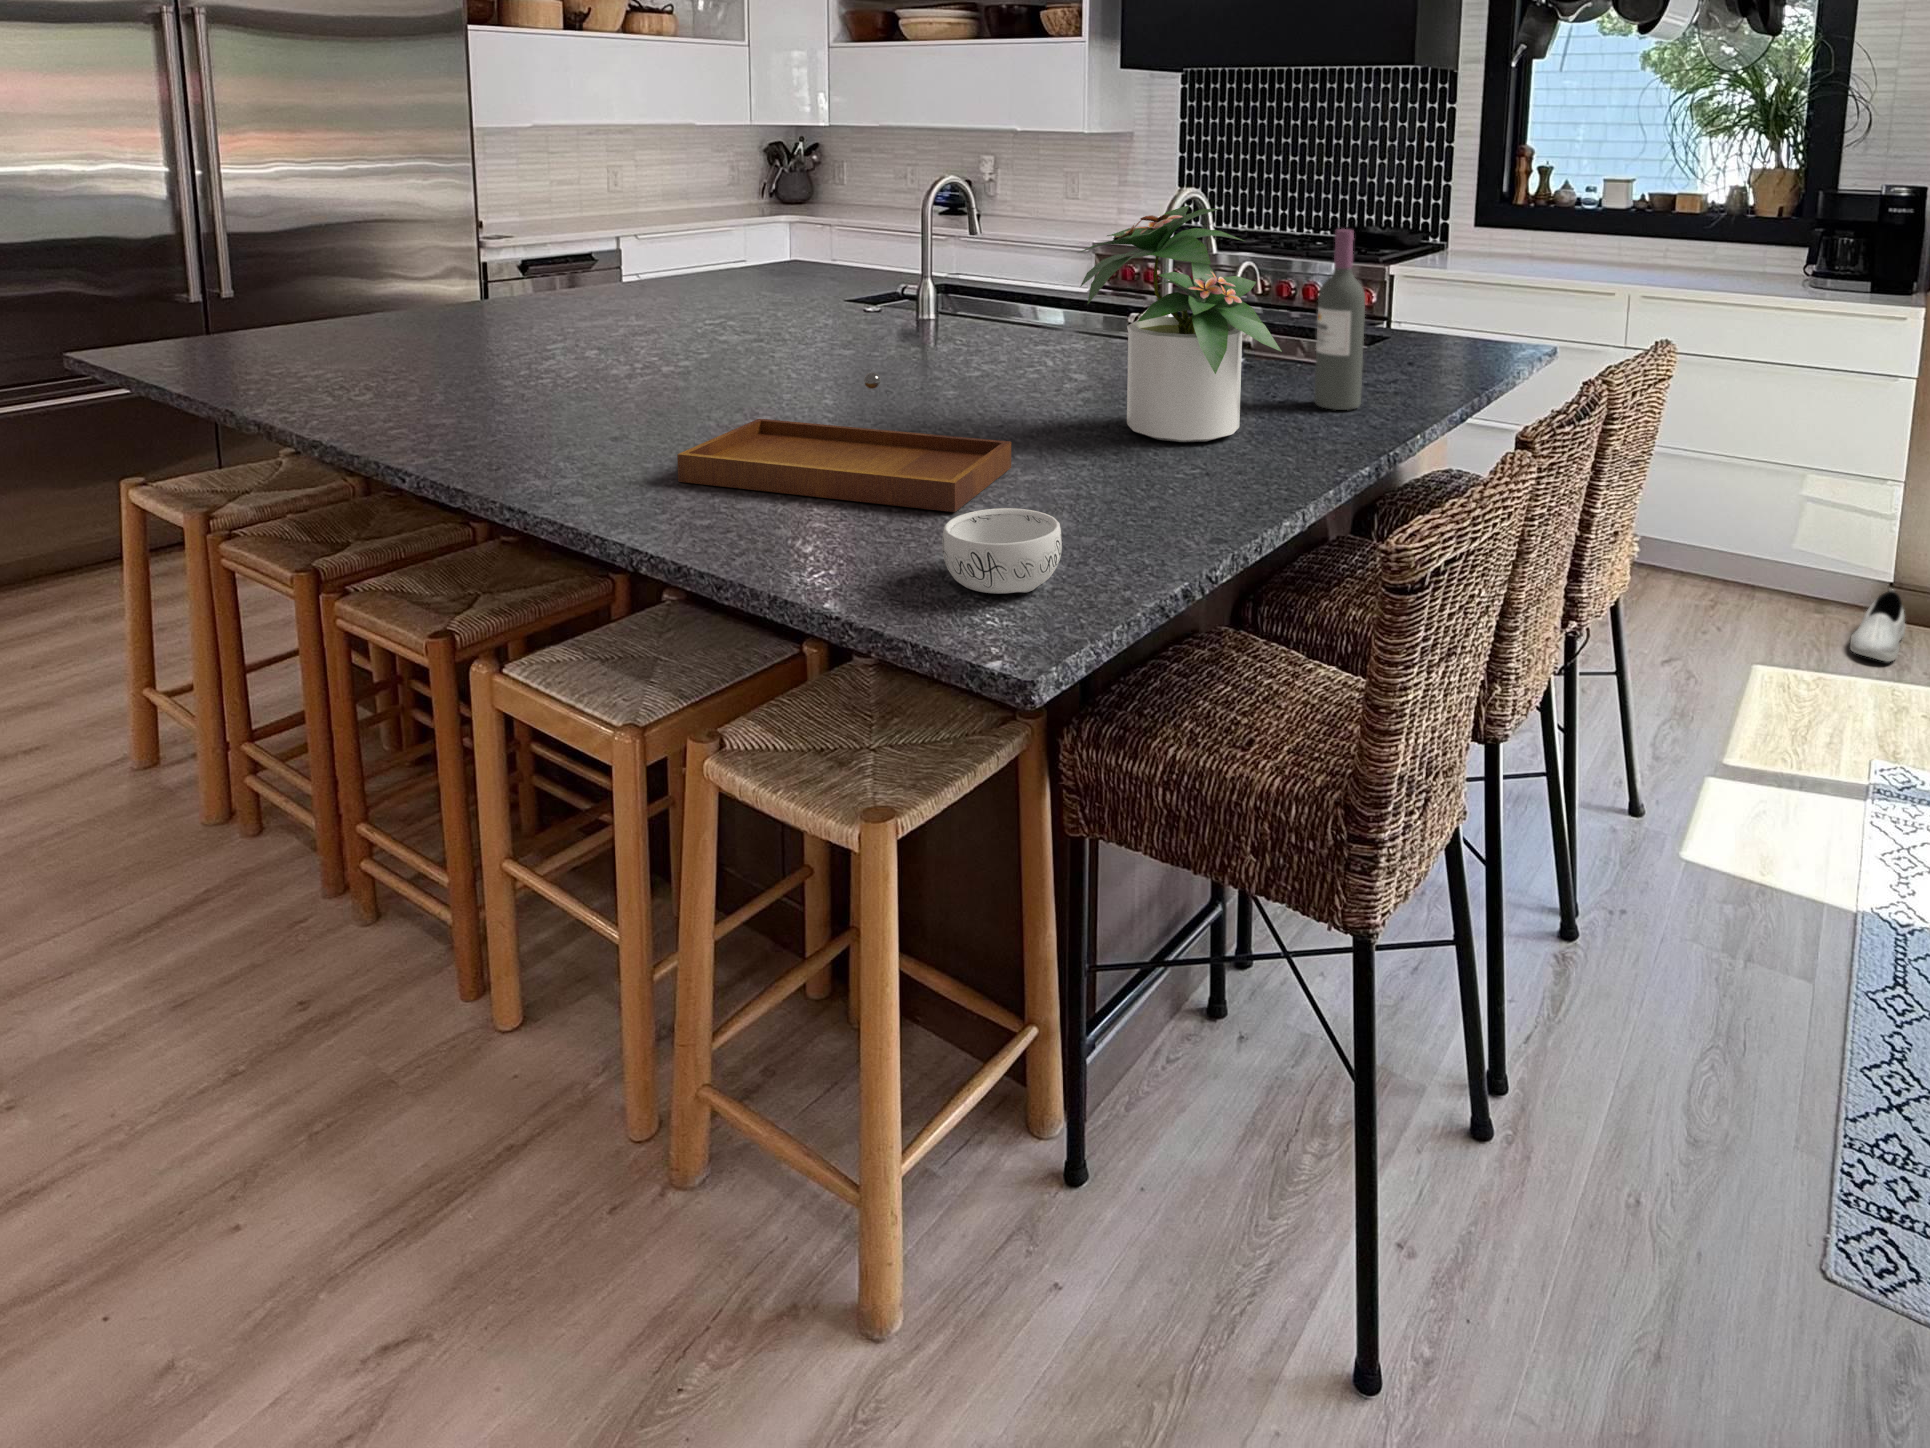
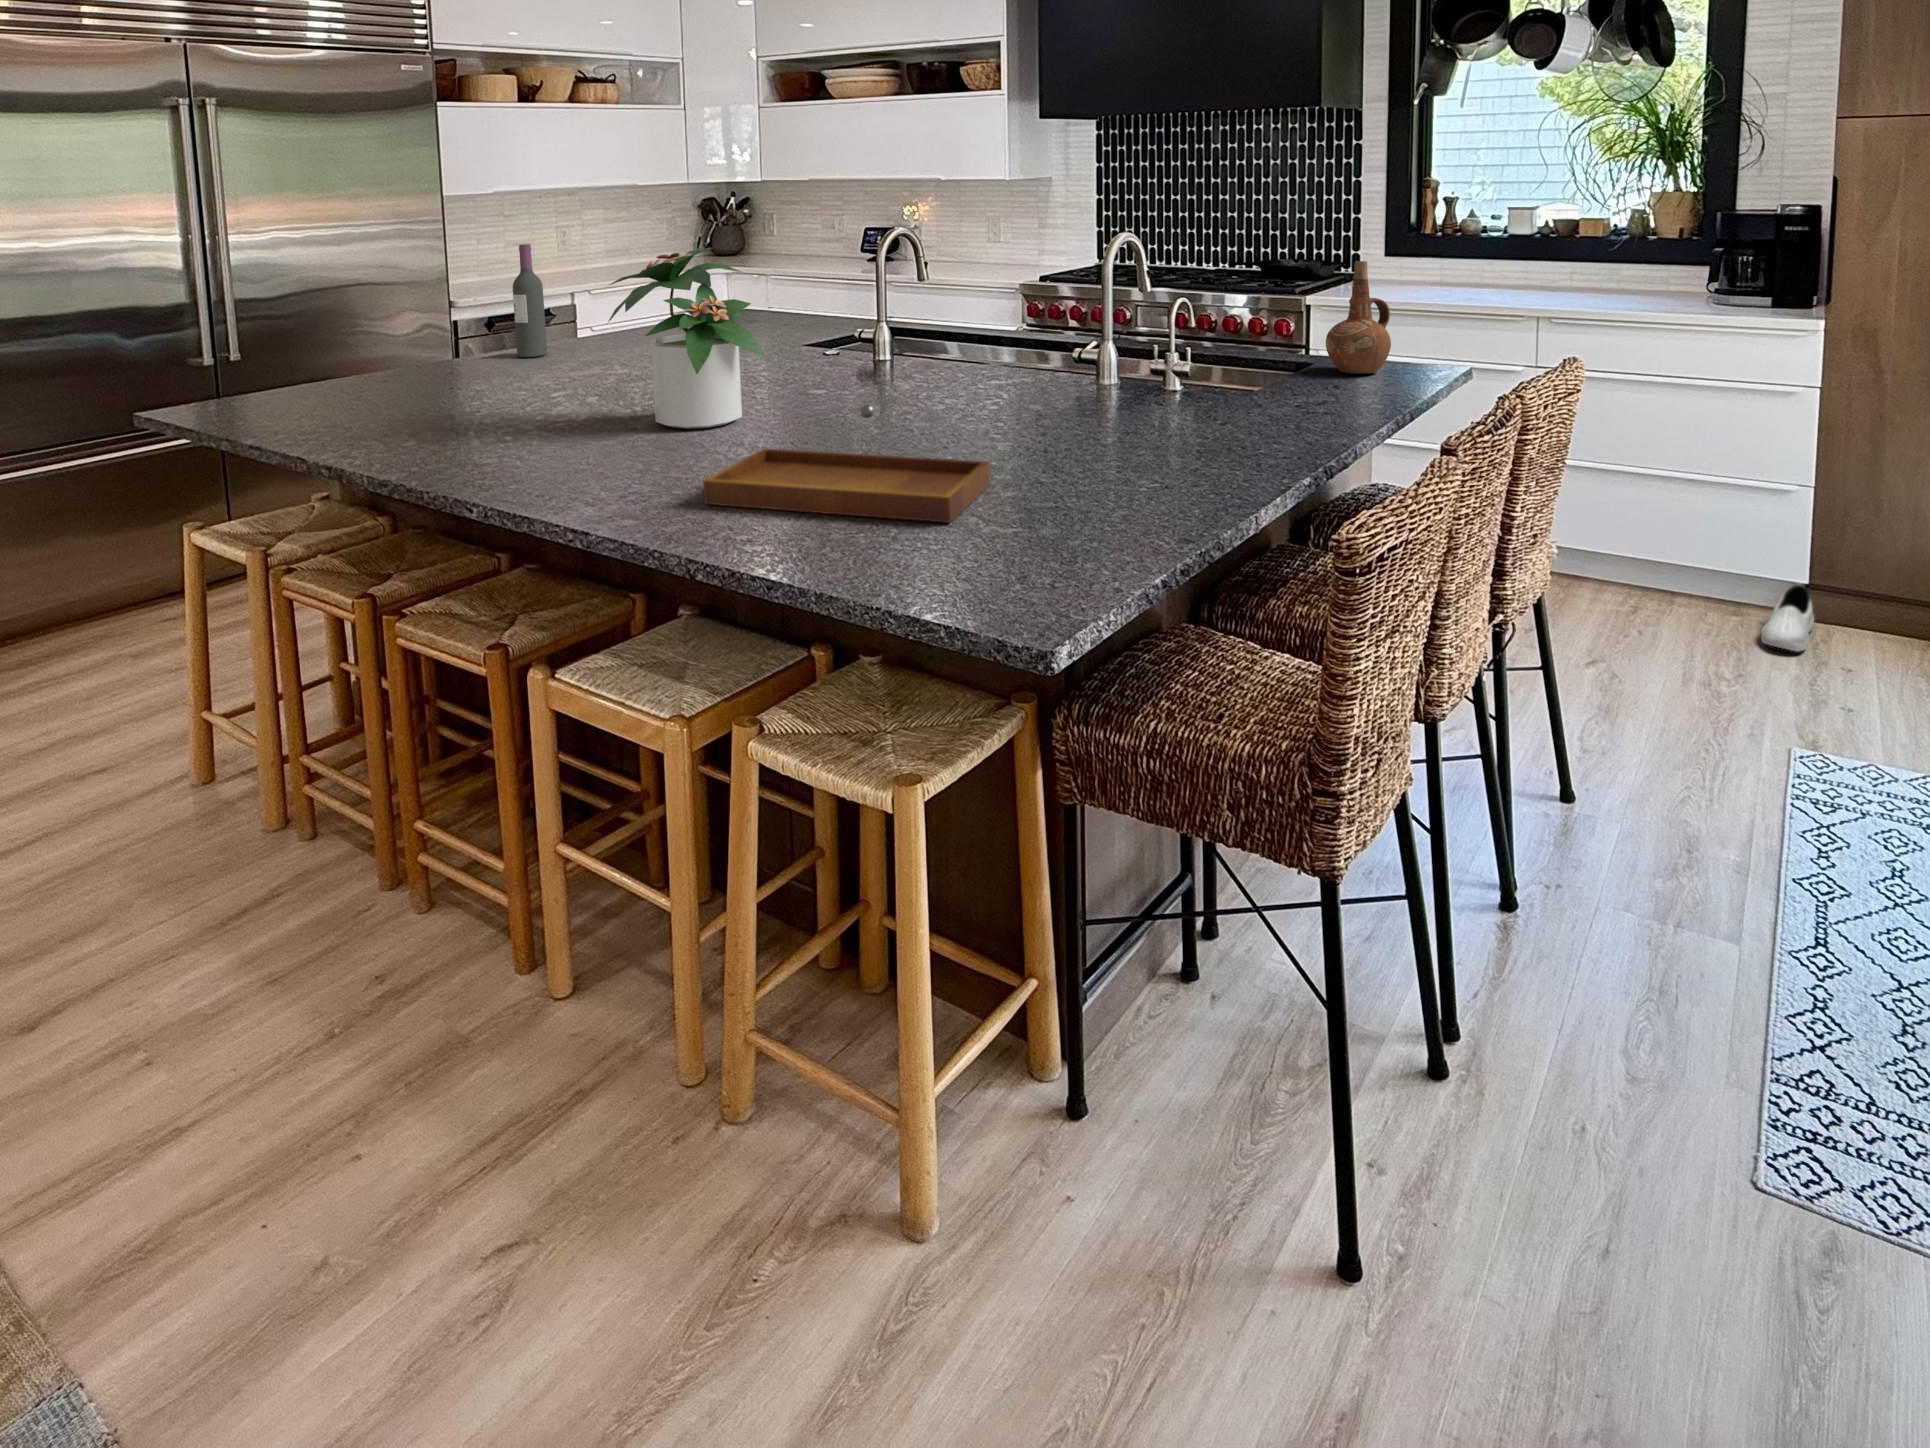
potted plant: present [1080,206,1282,442] -> present [608,247,765,429]
wine bottle: present [1314,229,1365,410] -> present [513,244,547,357]
ceramic pitcher: none [1405,232,1475,354] -> present [1326,261,1391,374]
decorative bowl: present [942,508,1062,594] -> none [952,516,1055,588]

